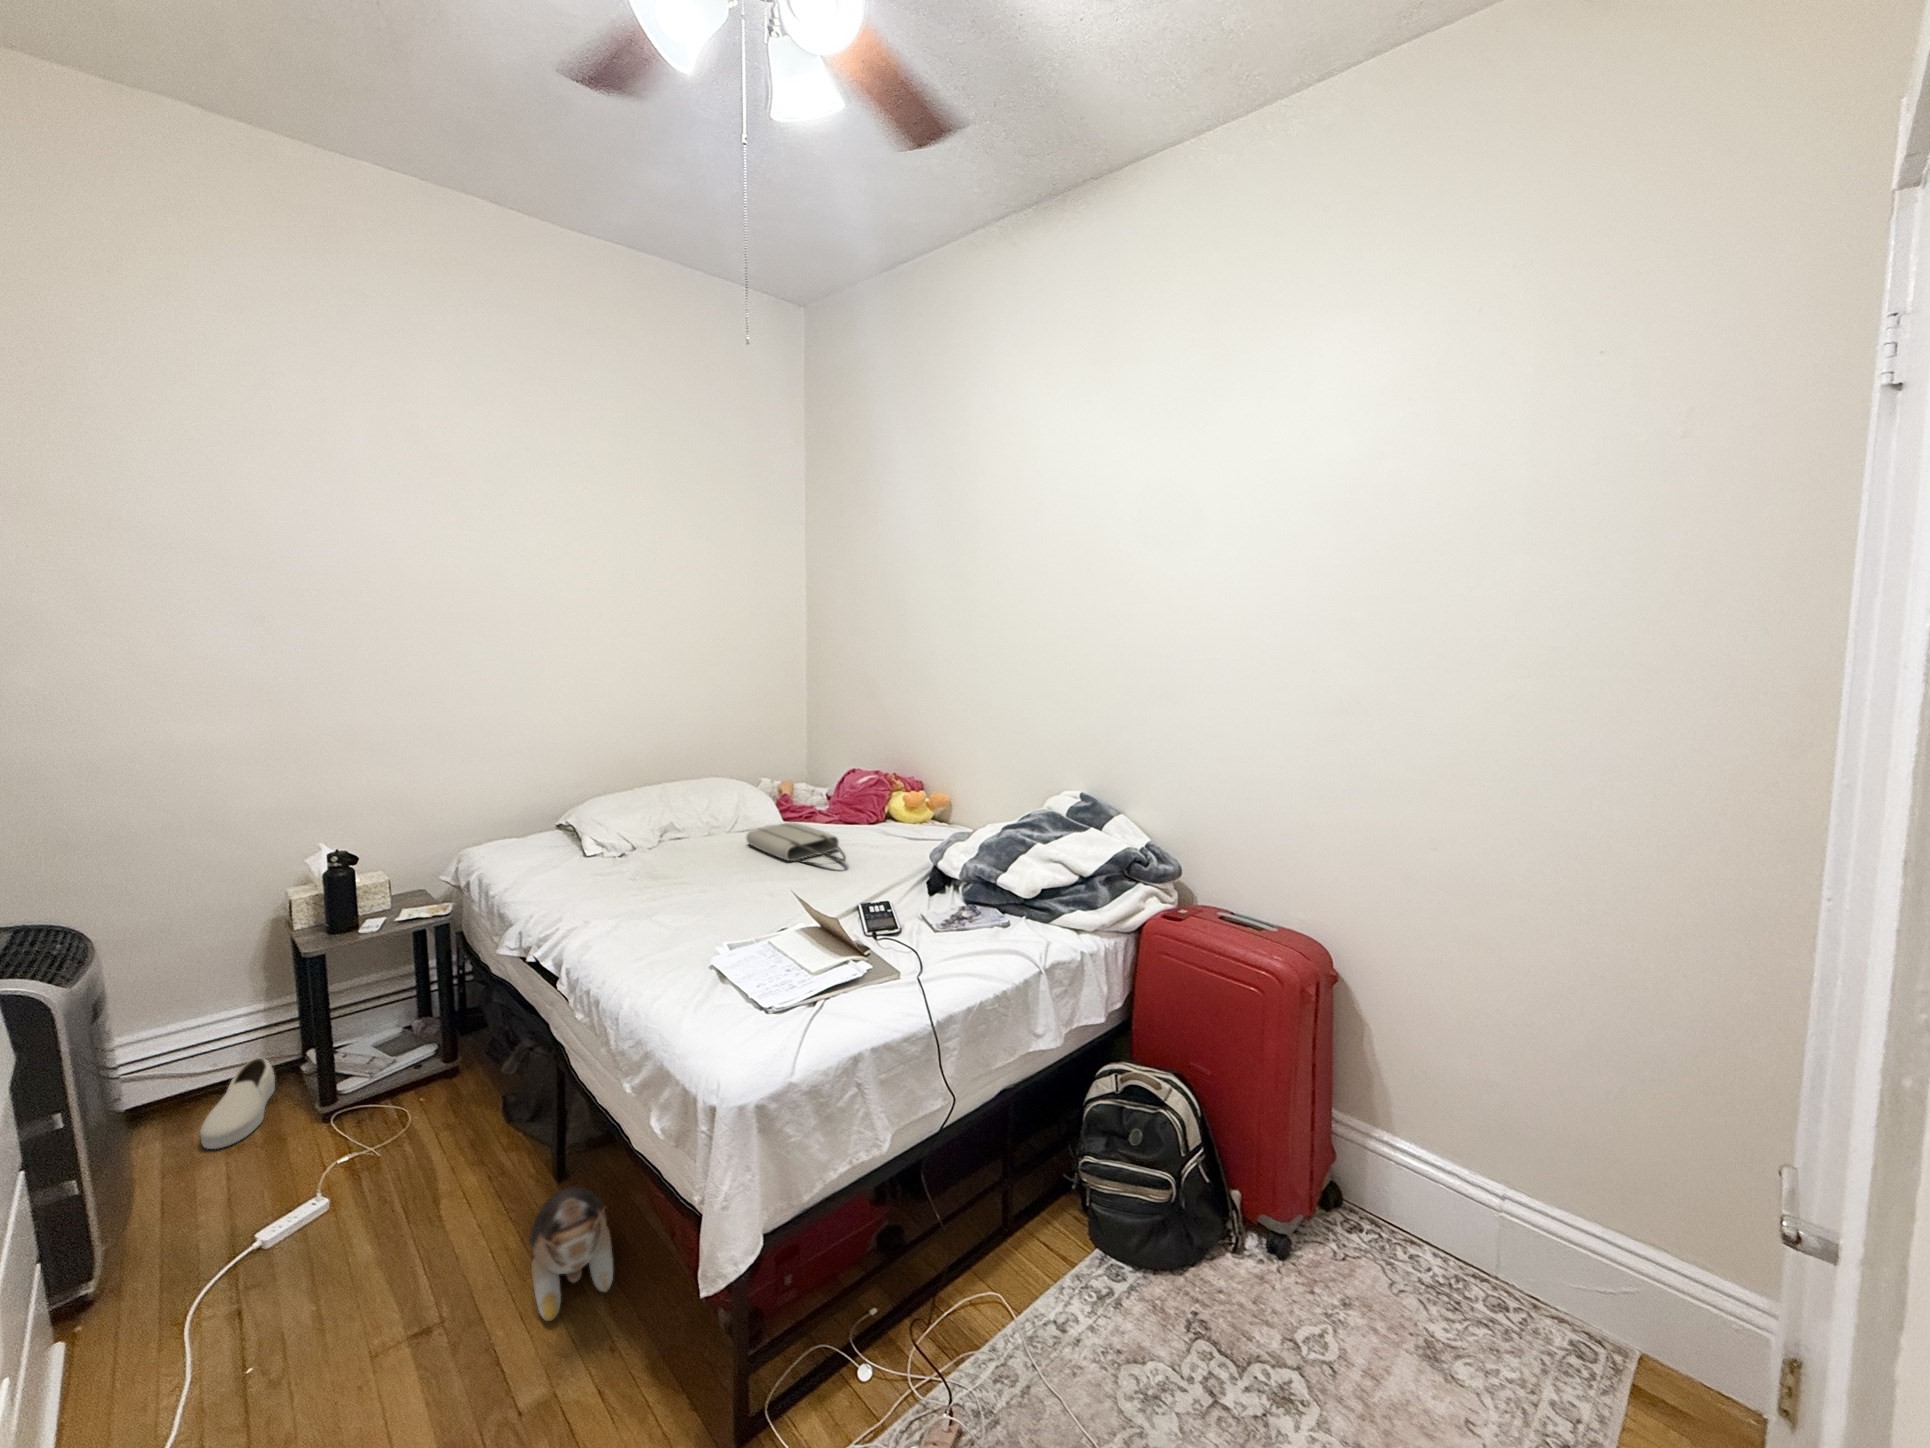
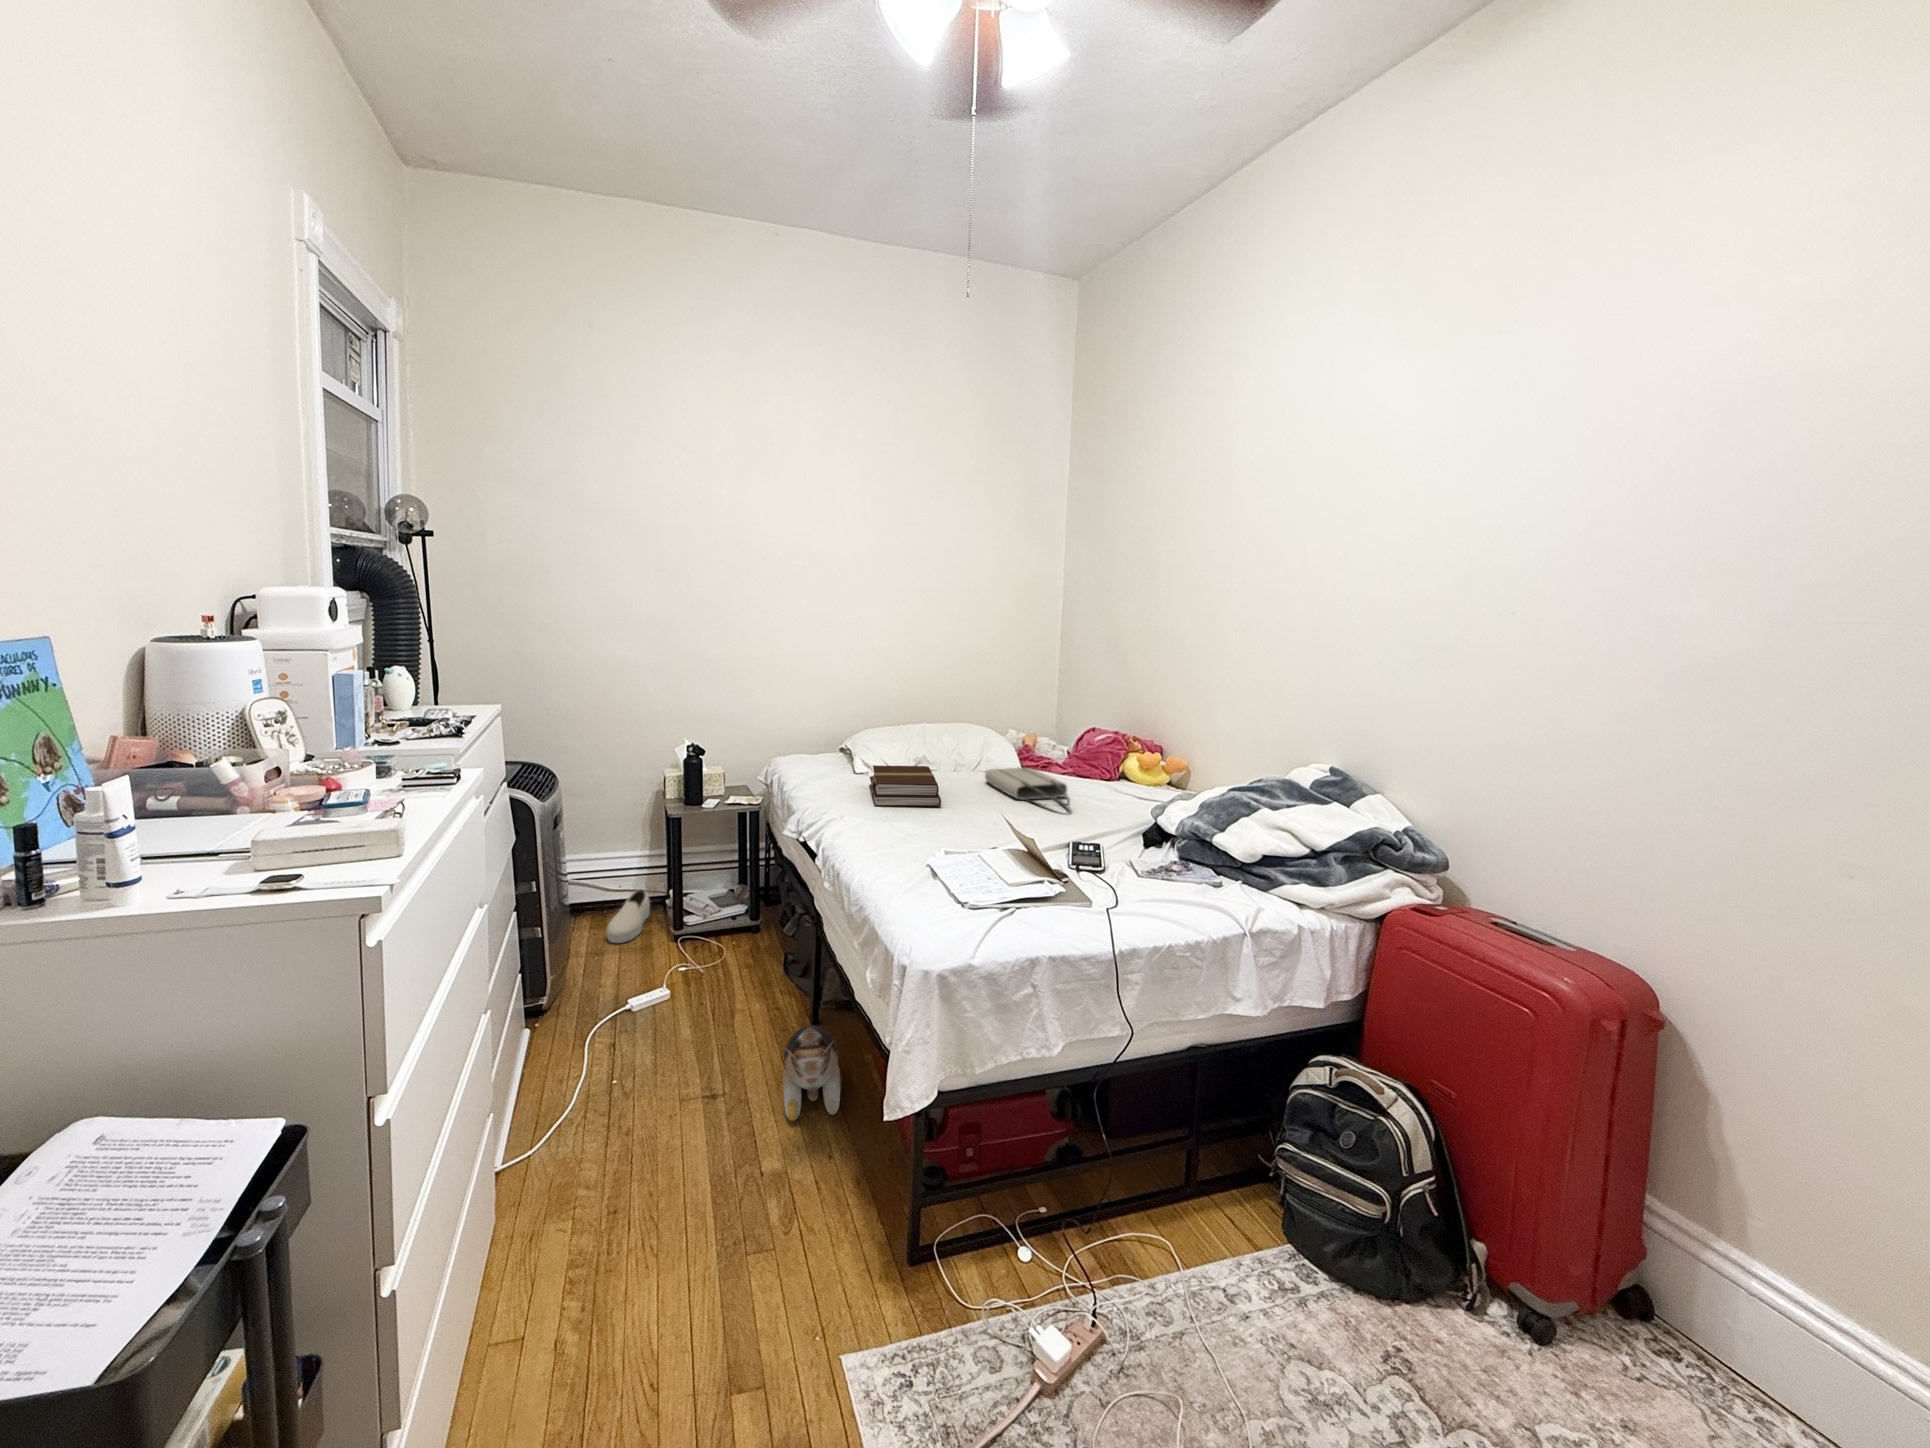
book: none [610,839,706,899] -> present [870,766,941,806]

